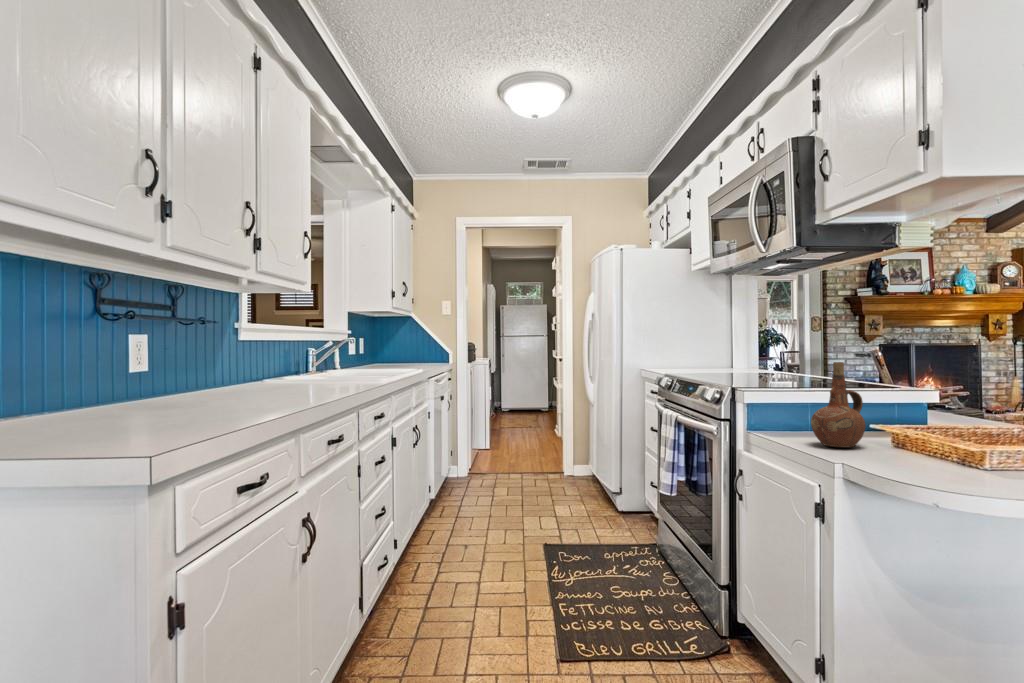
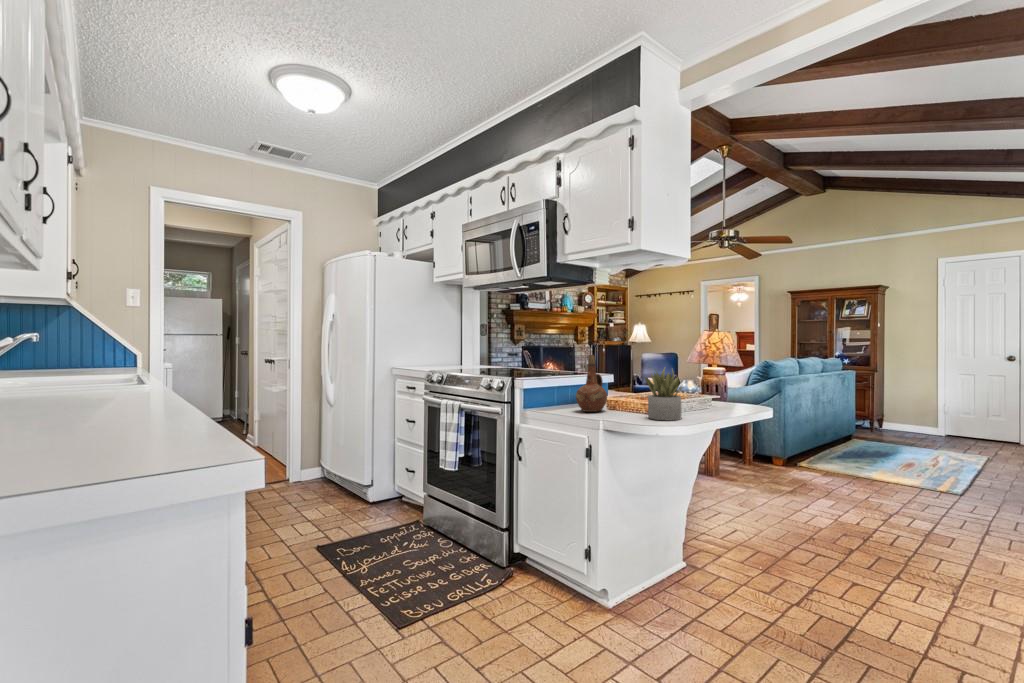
succulent plant: none [906,386,985,480] -> present [645,369,682,420]

